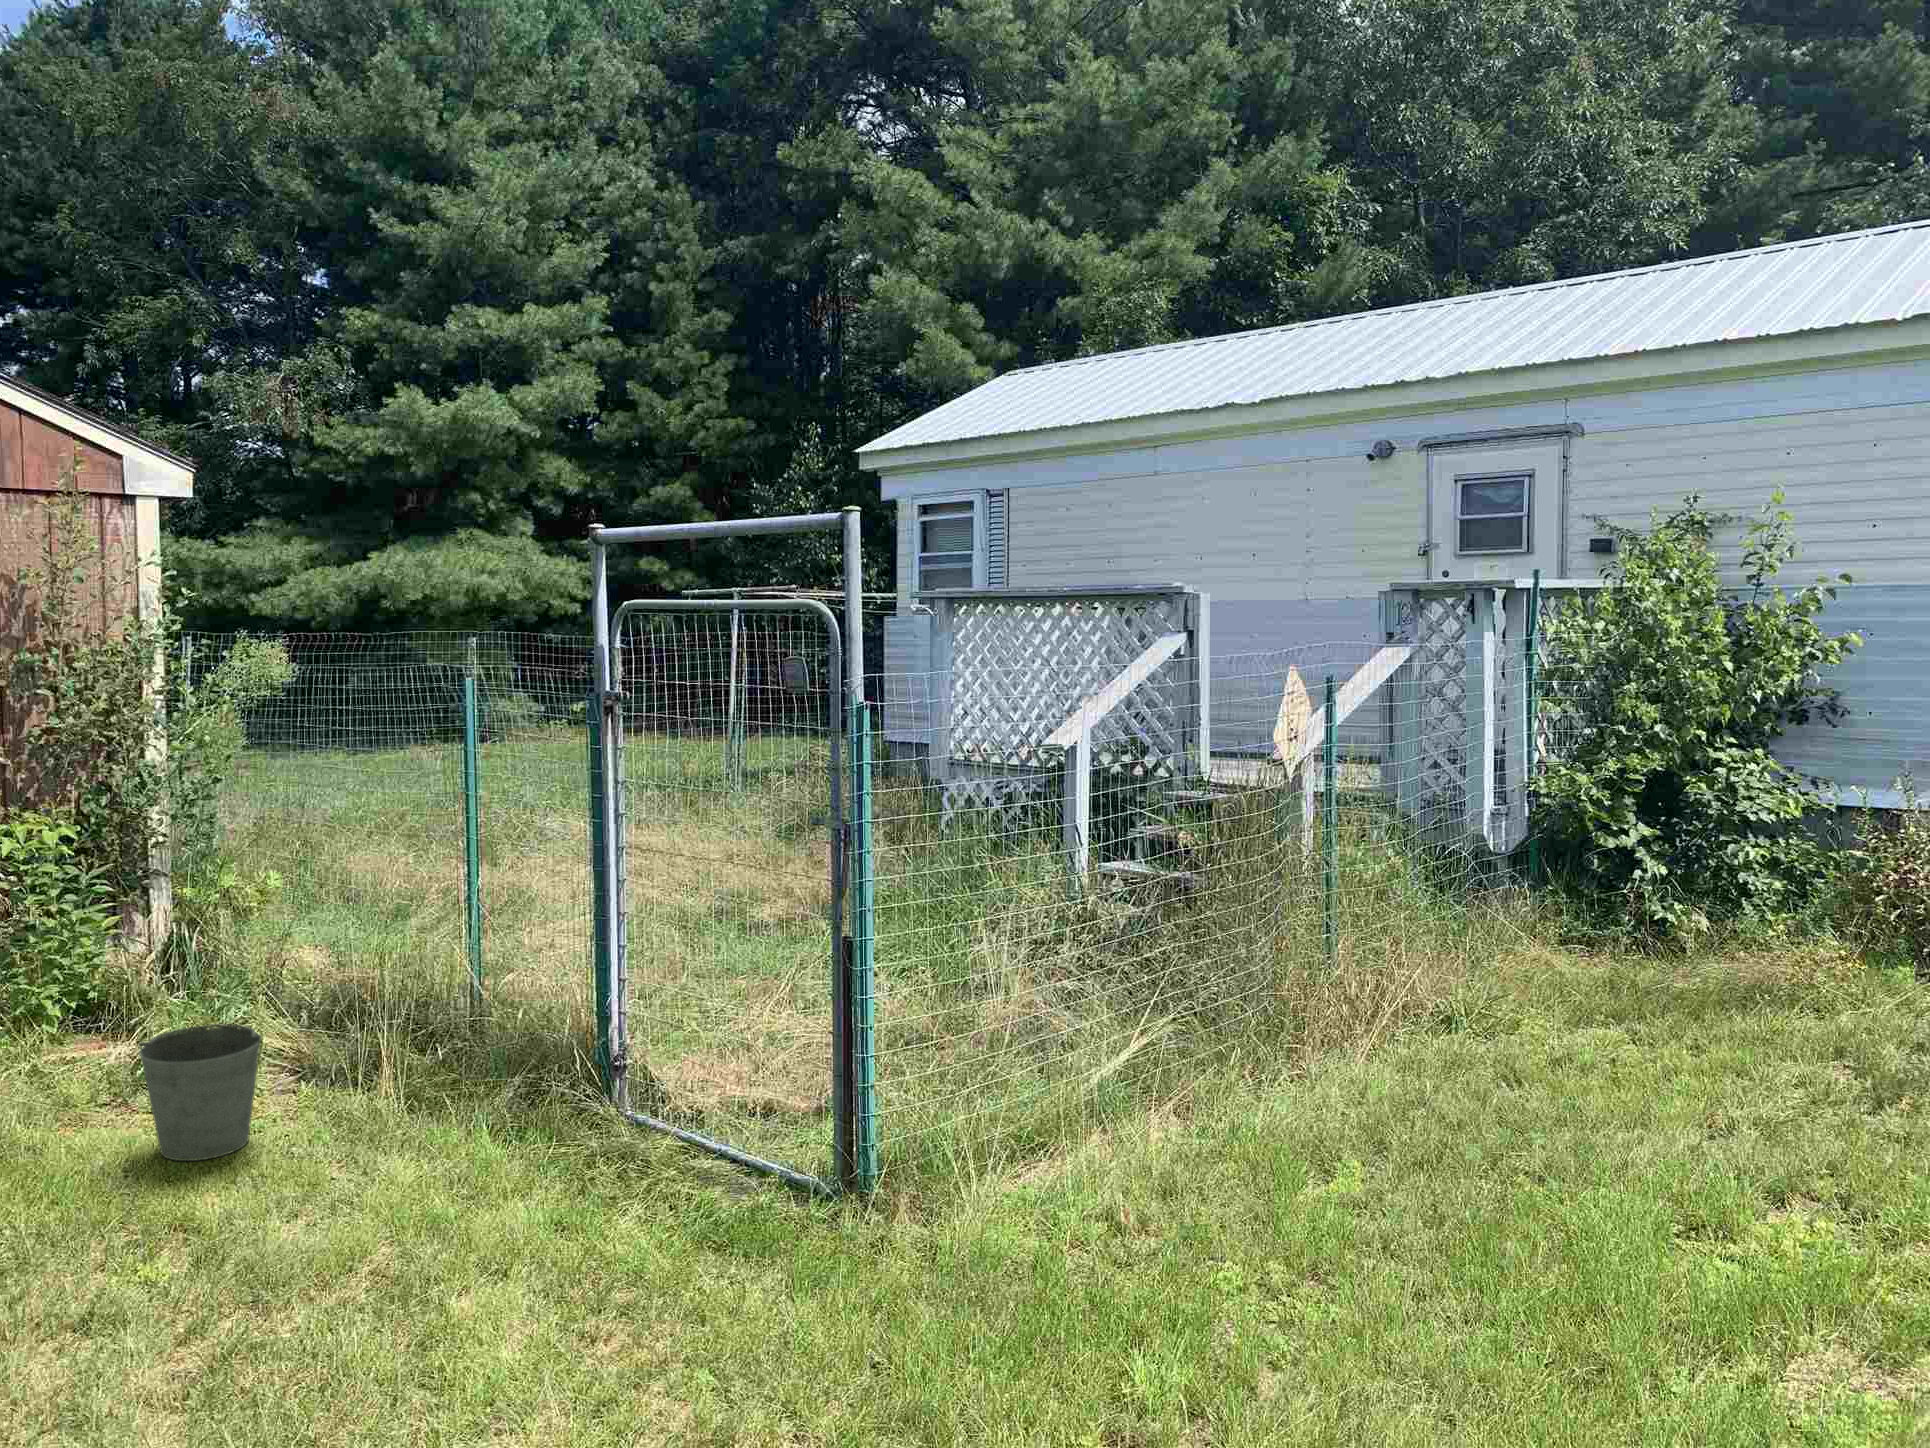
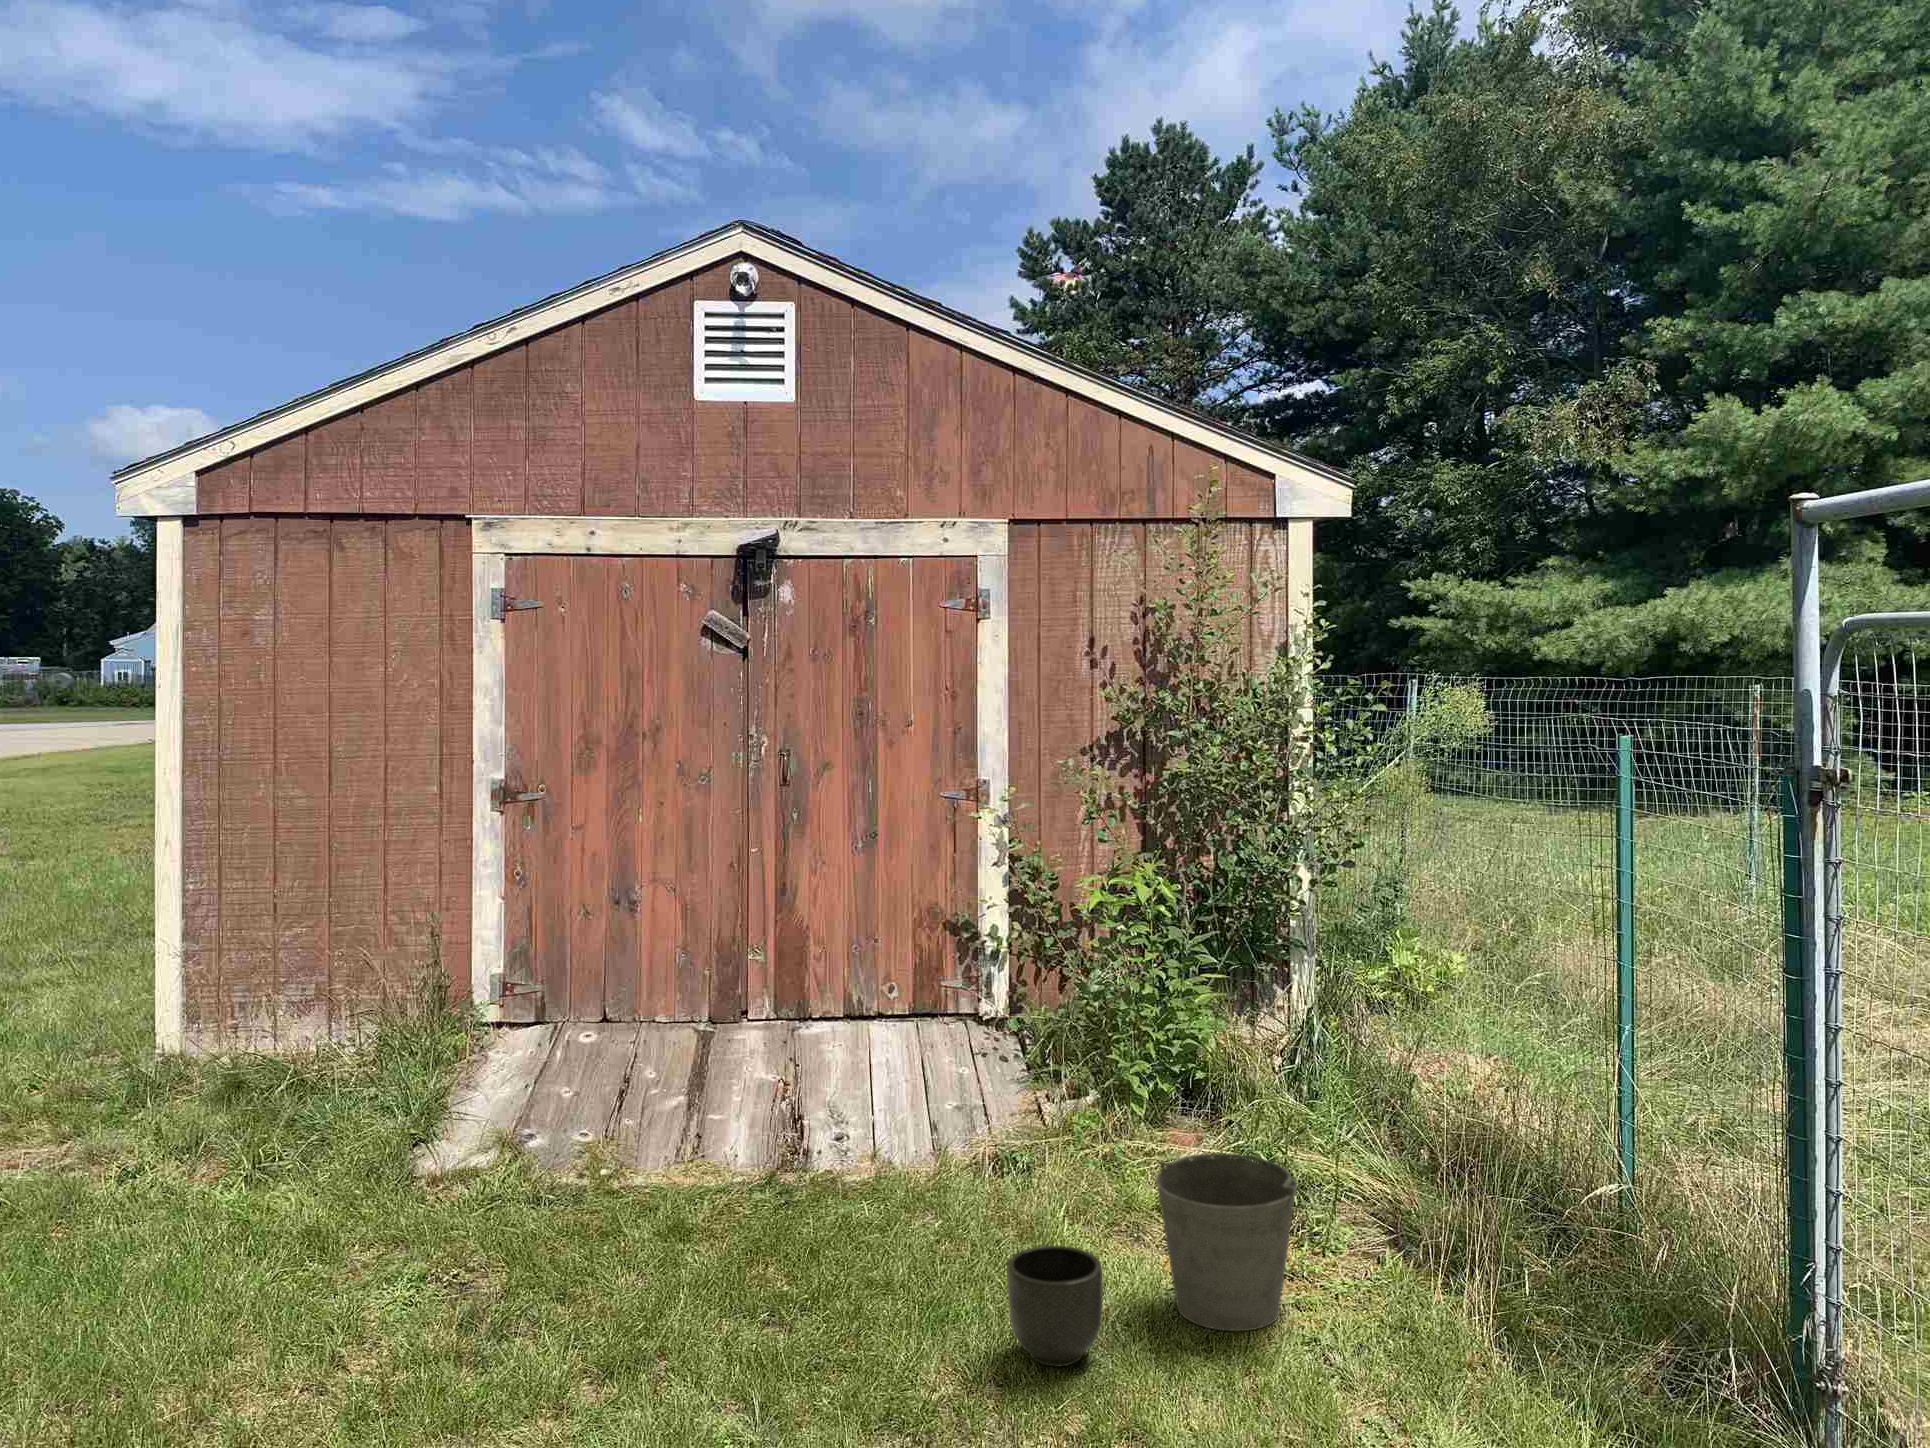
planter: none [26,1122,117,1220] -> present [1007,1245,1103,1367]

